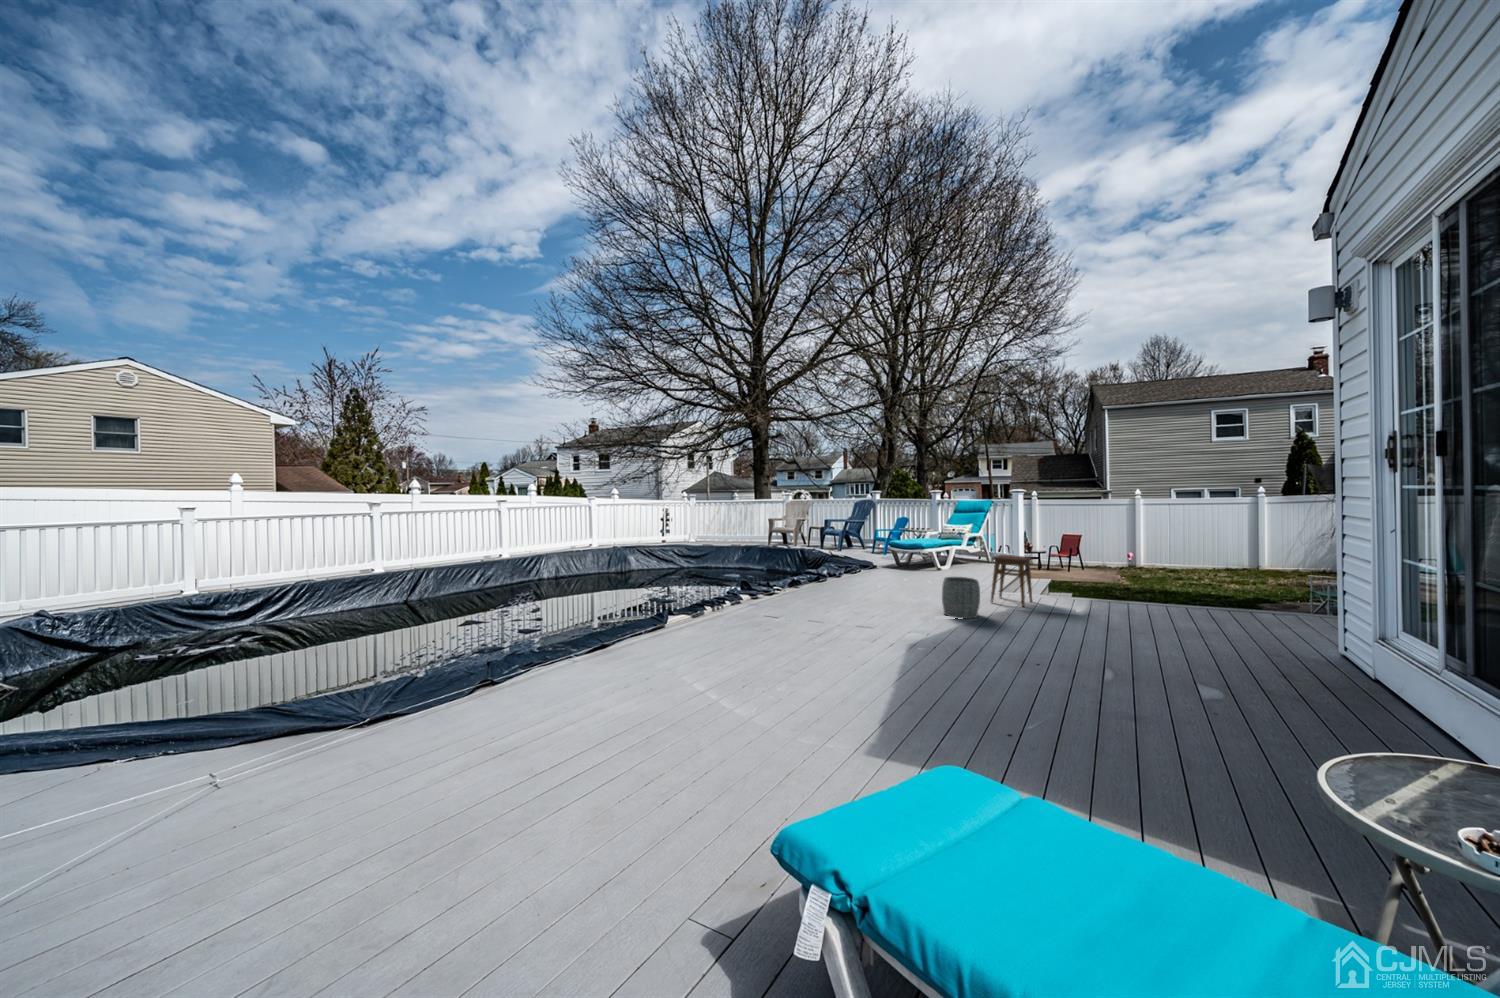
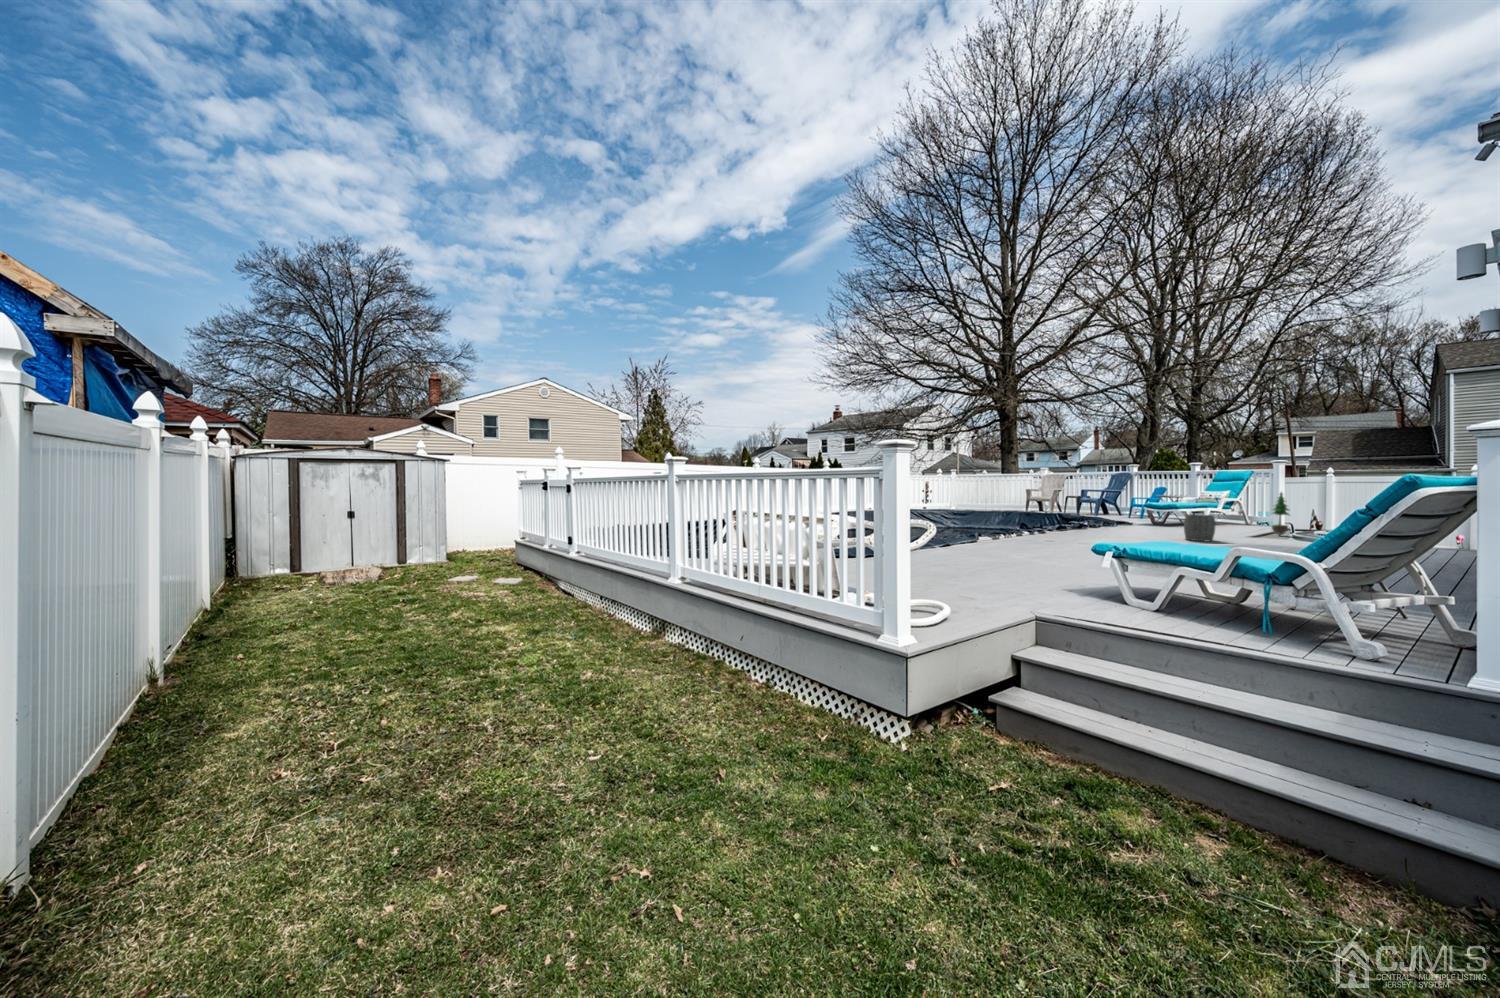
potted tree: none [1029,538,1052,595] -> present [1272,492,1289,536]
stool: present [991,555,1032,607] -> none [1229,503,1269,539]

